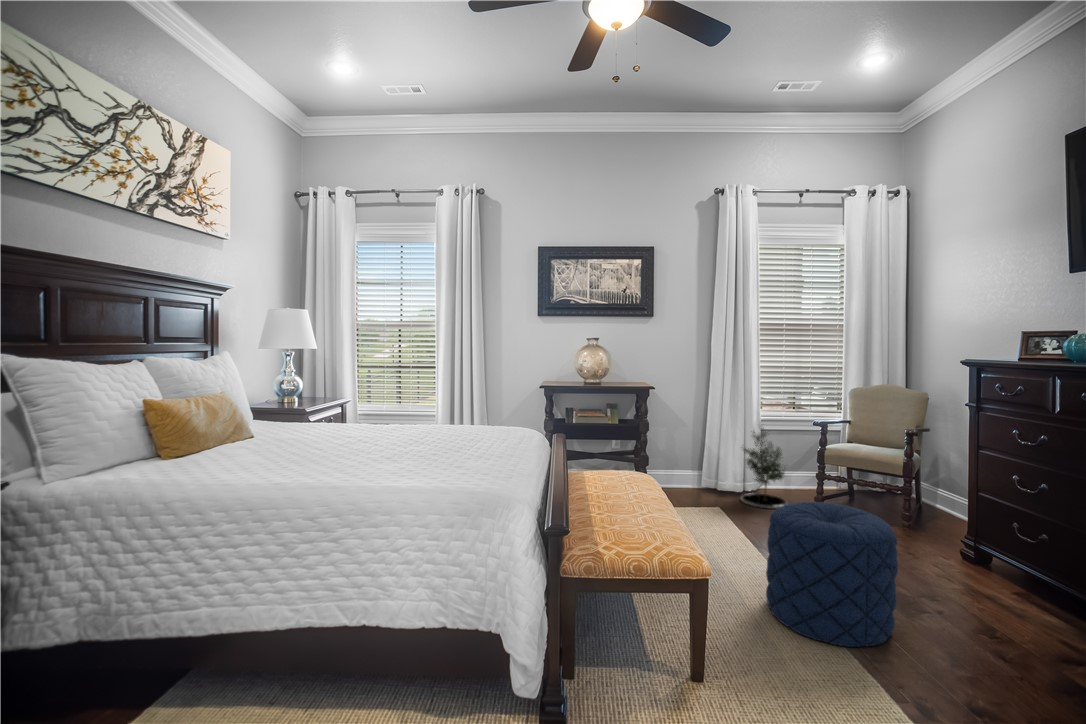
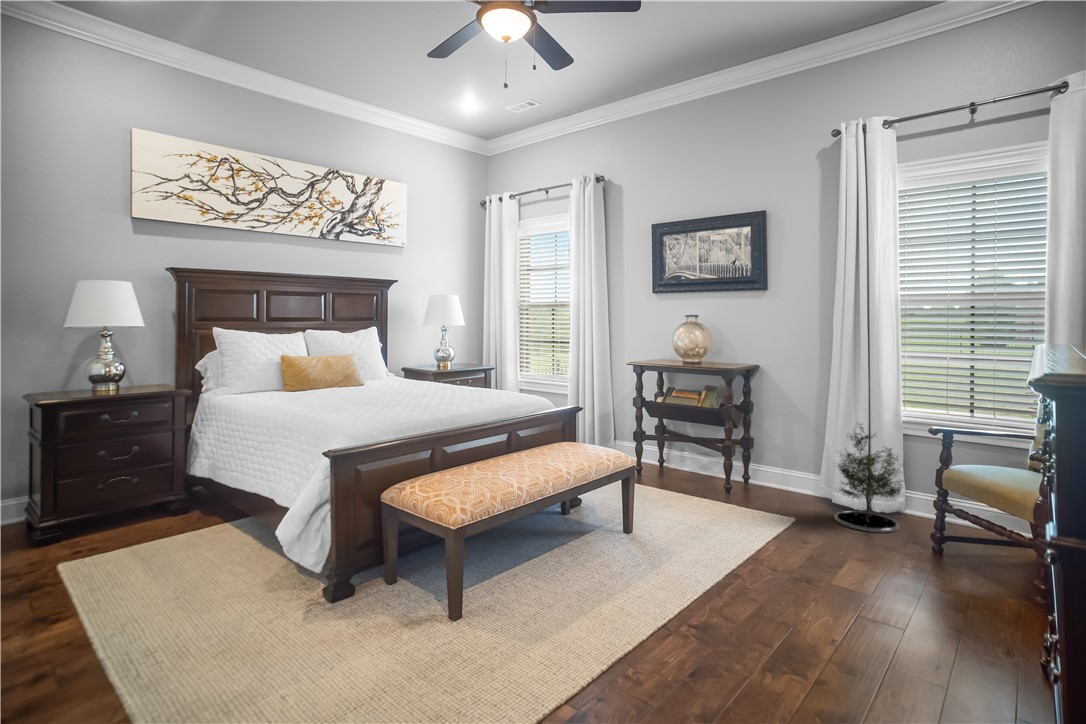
pouf: present [766,502,898,647] -> none [608,487,736,638]

